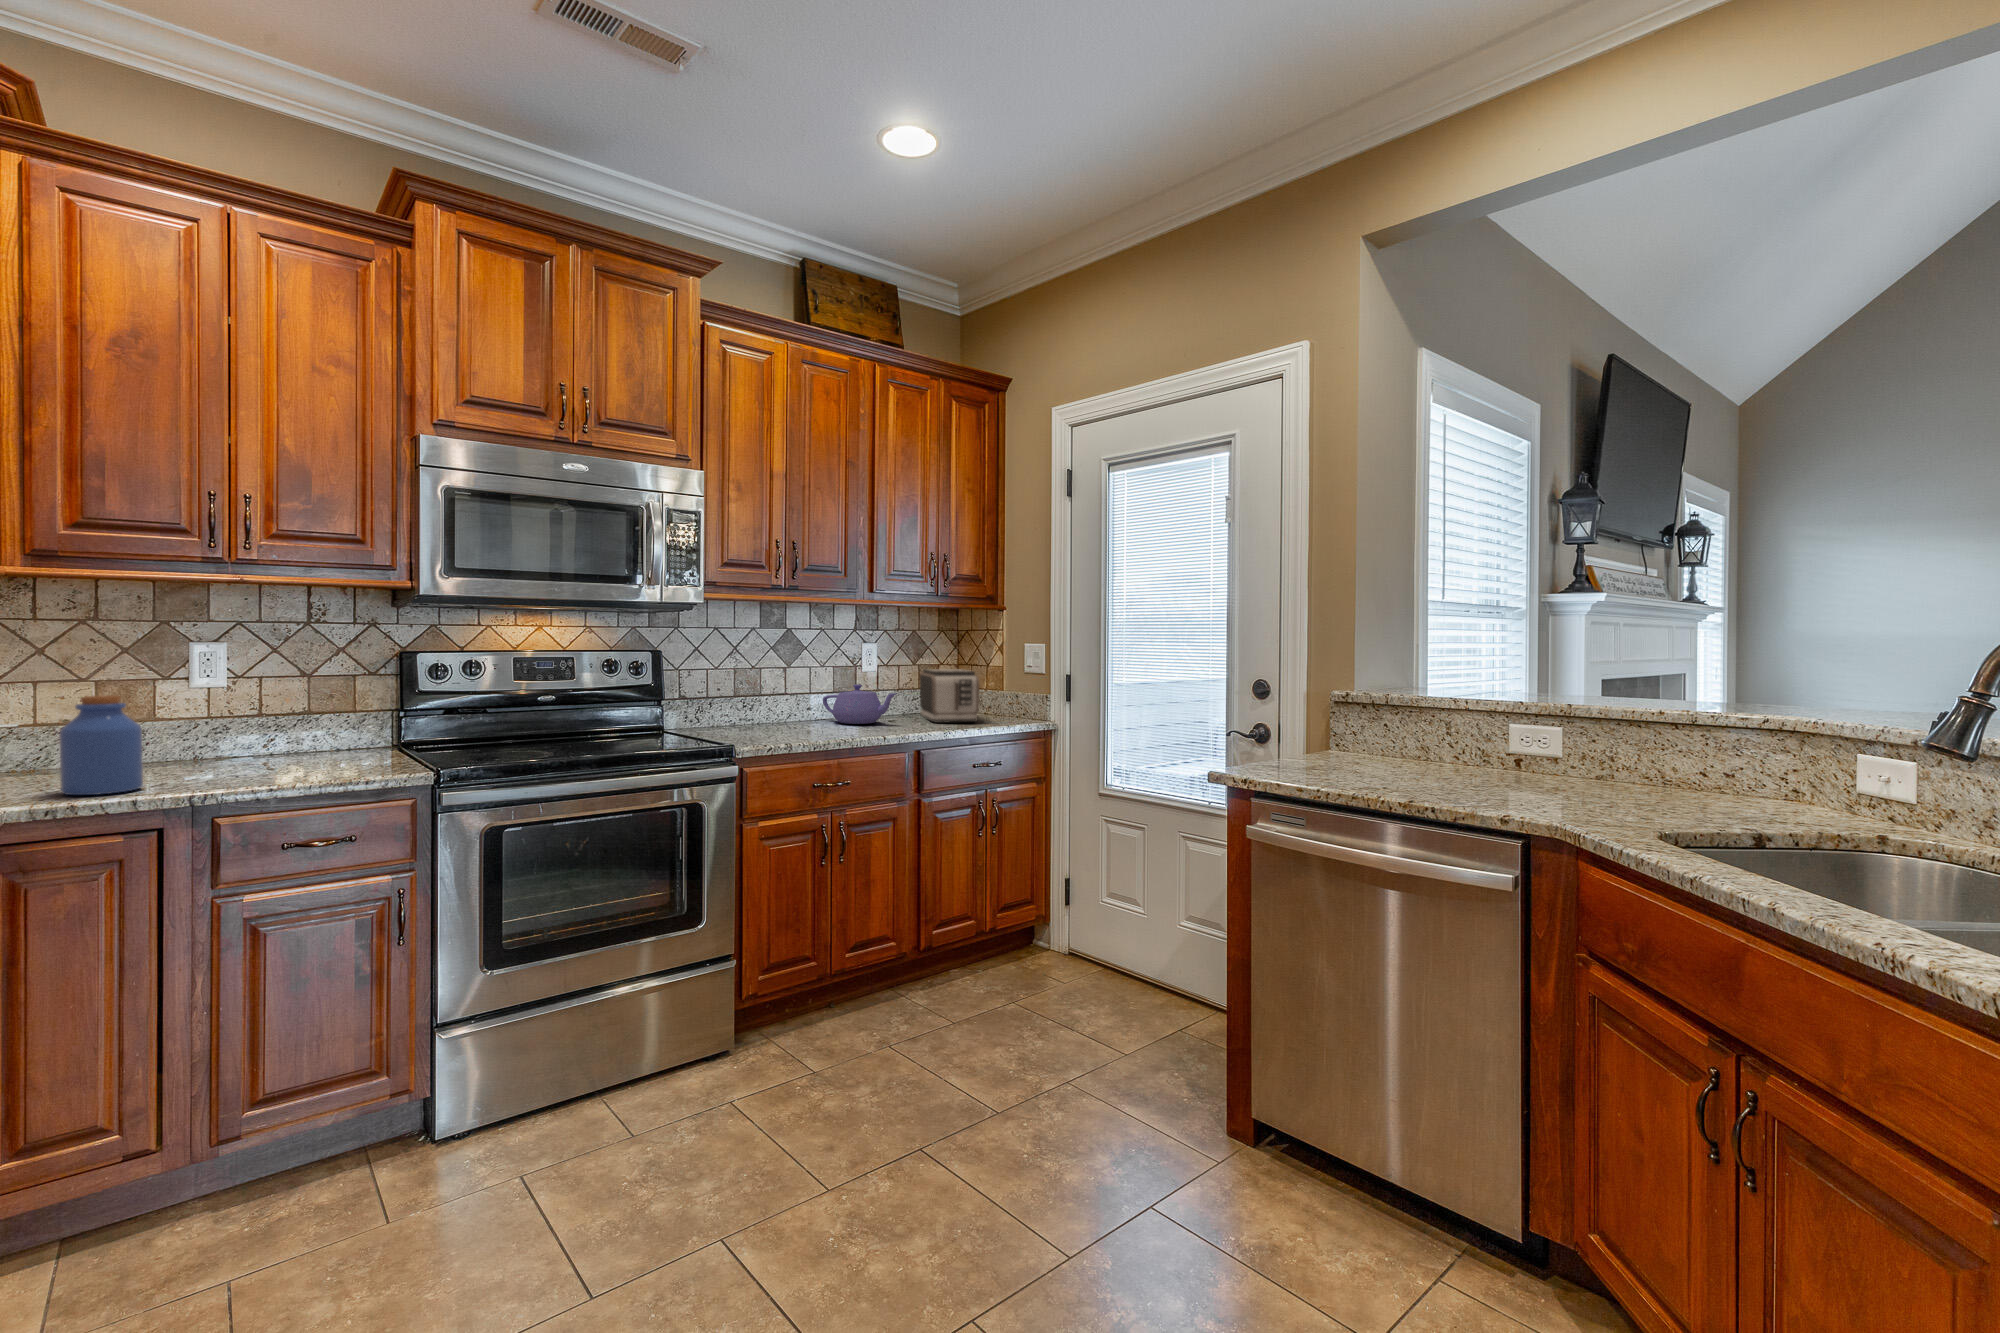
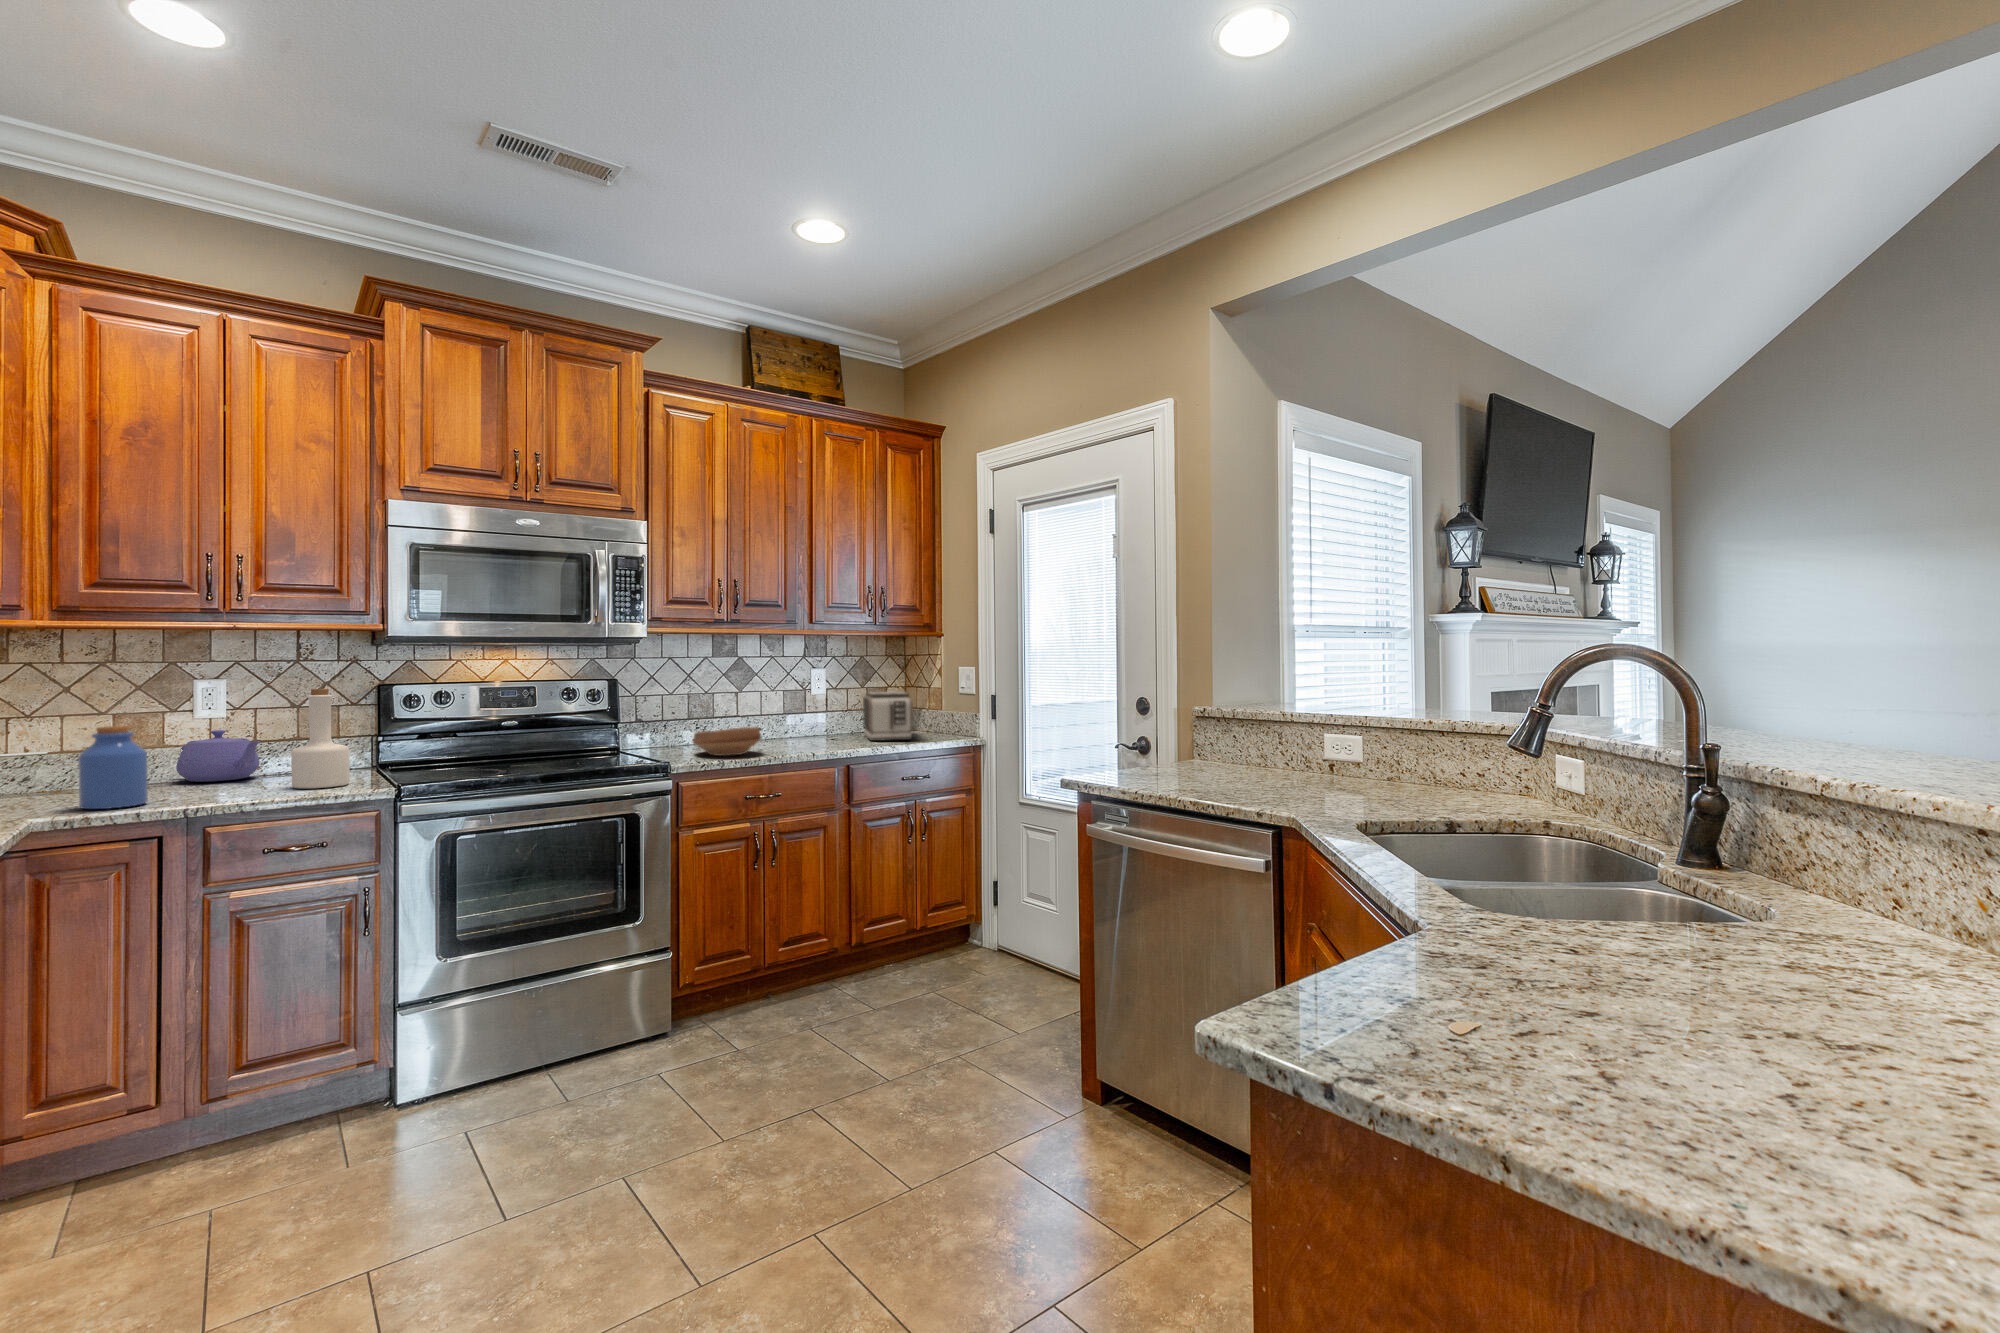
bottle: none [309,655,376,772] -> present [291,689,350,789]
teapot: present [823,684,897,724] -> present [176,730,261,782]
bowl: none [750,705,826,738] -> present [693,727,761,756]

